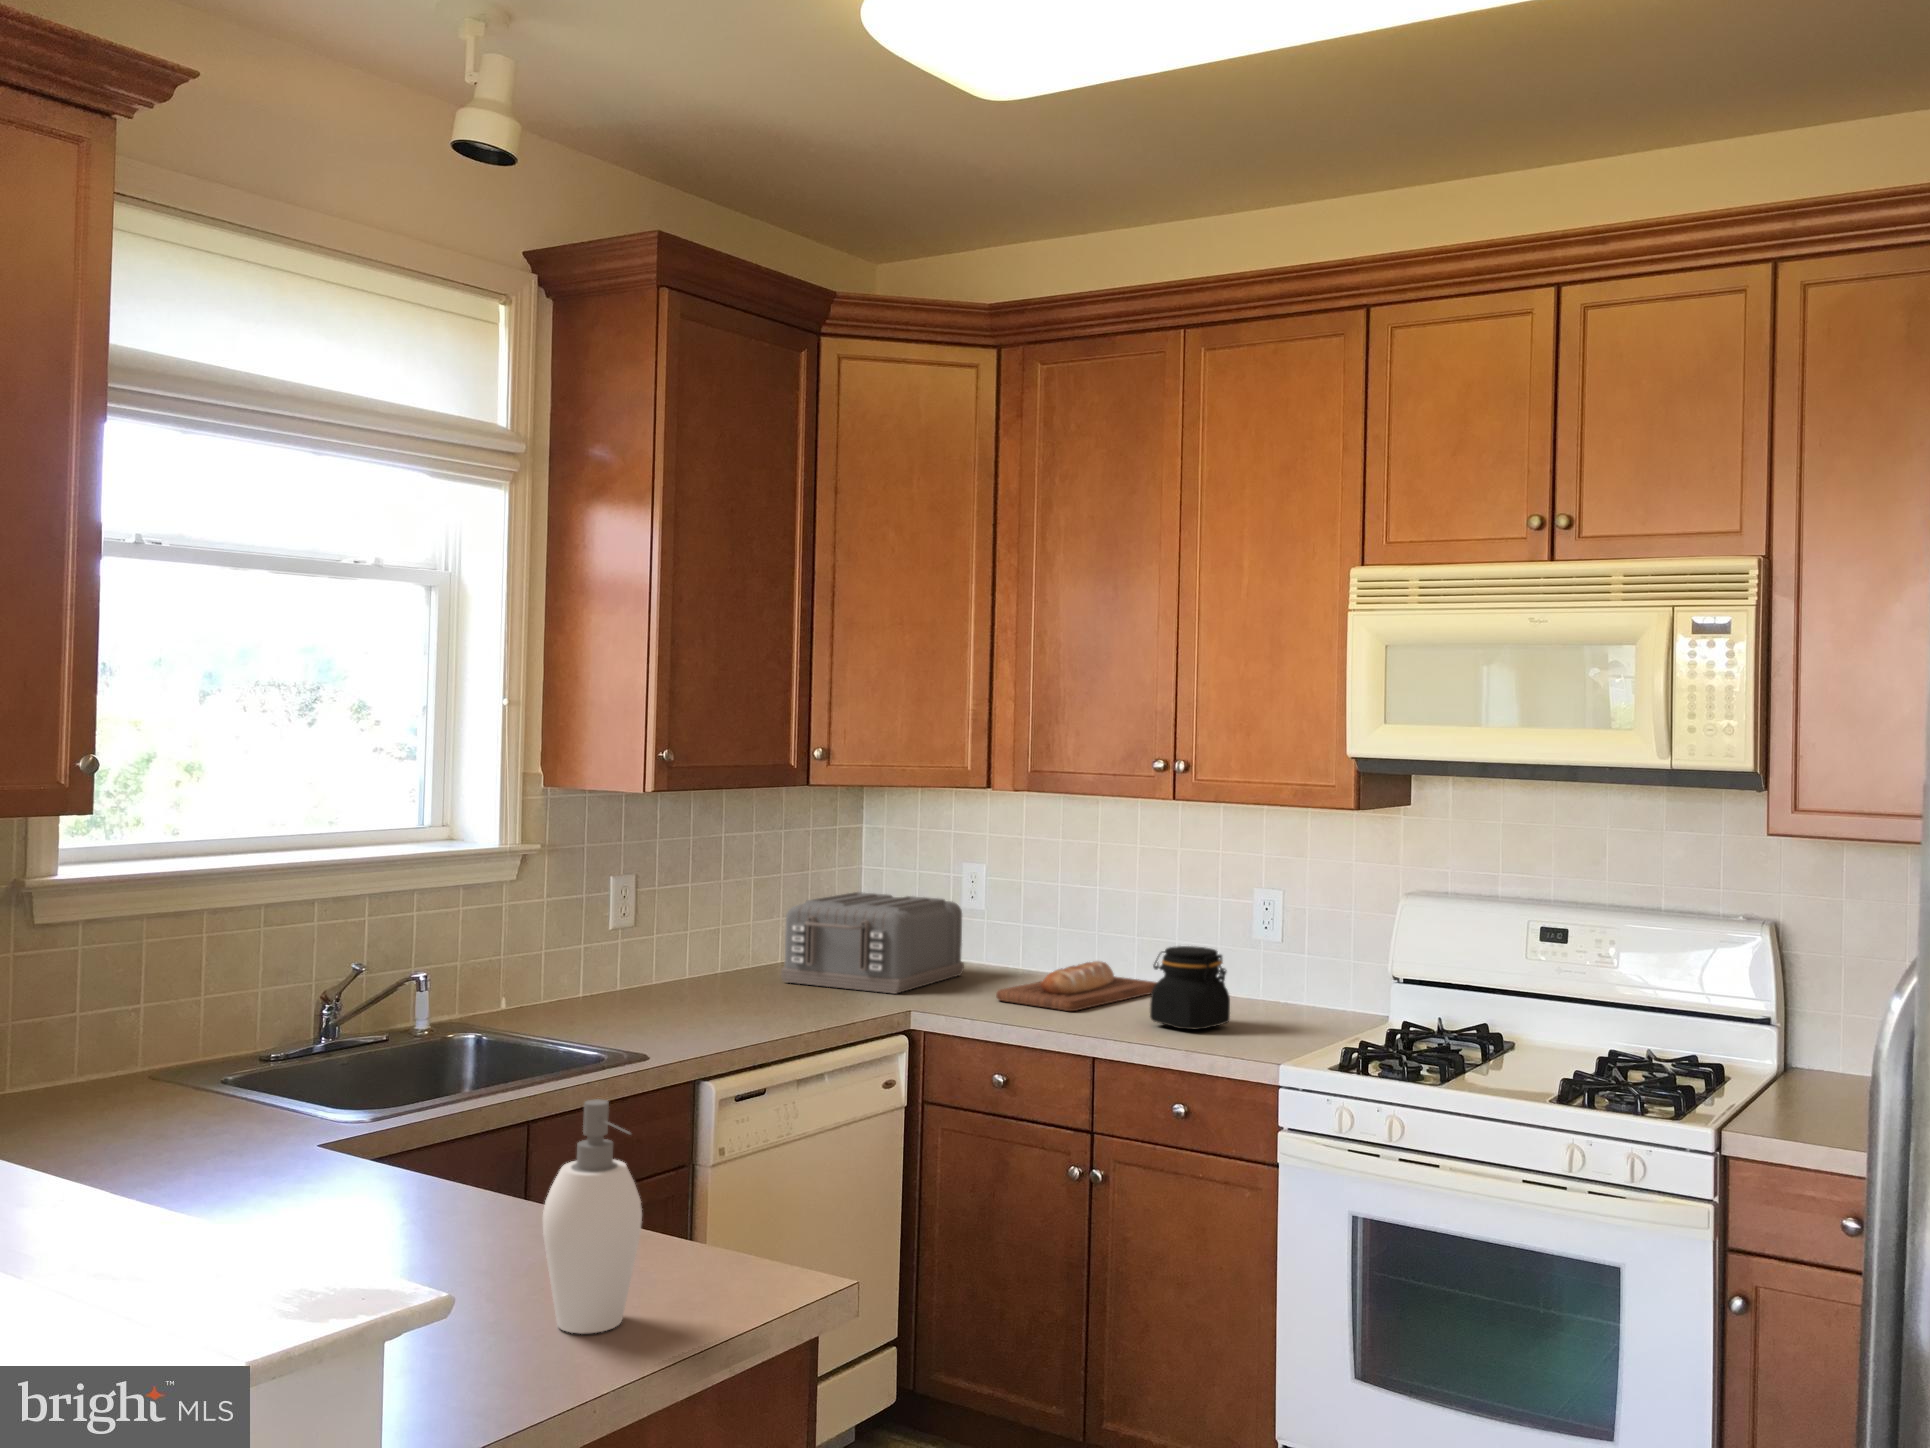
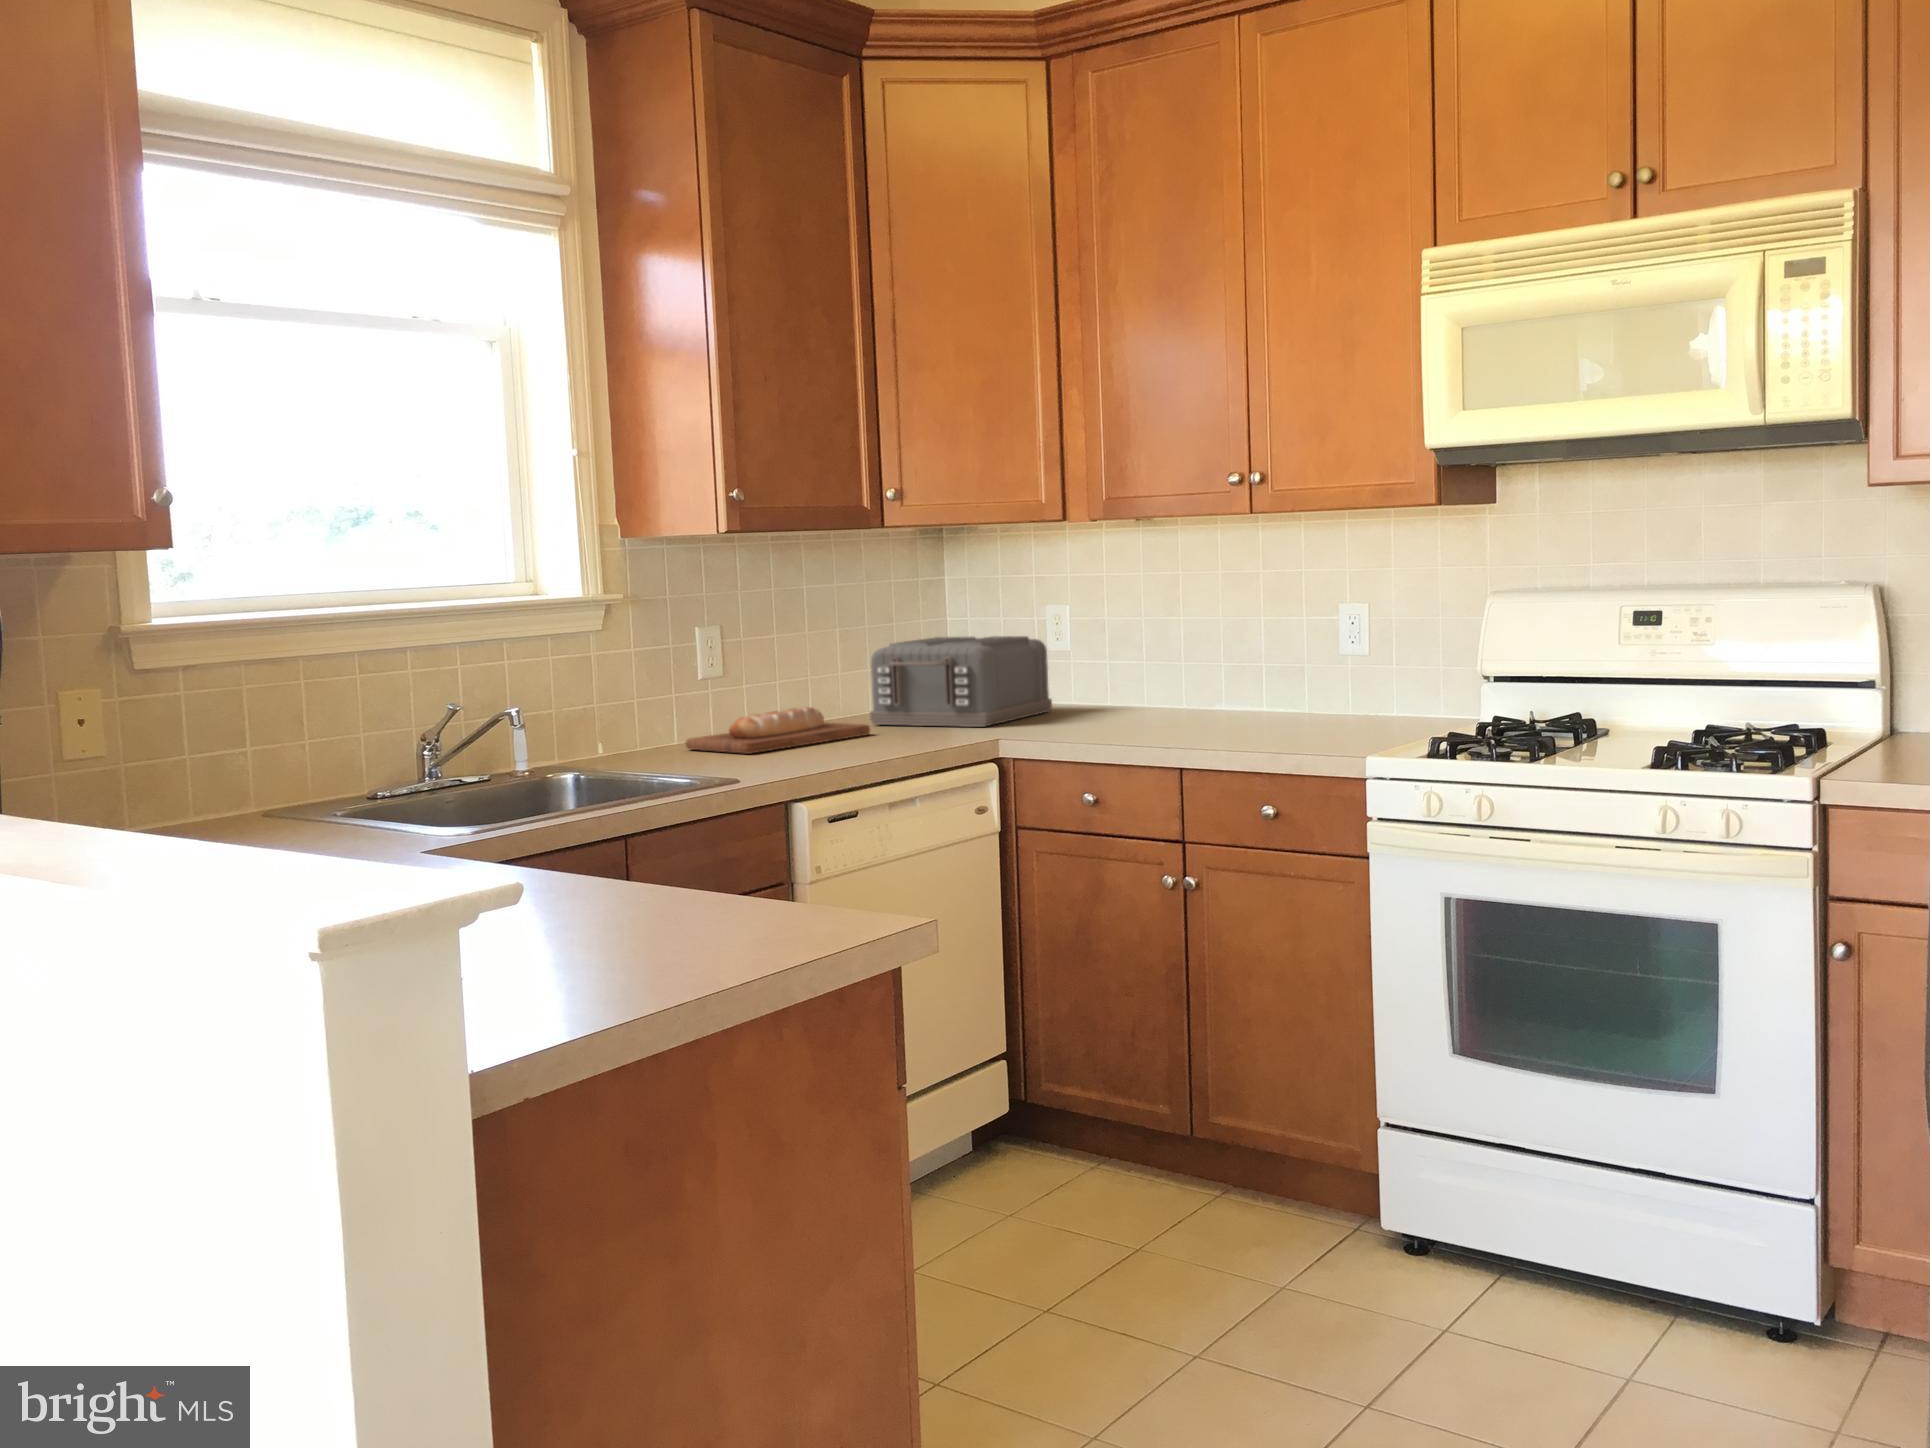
jar: present [1150,946,1230,1030] -> none [1237,655,1317,735]
bread loaf: present [996,961,1157,1011] -> present [685,707,870,754]
soap dispenser: present [543,1099,642,1334] -> none [622,741,718,961]

